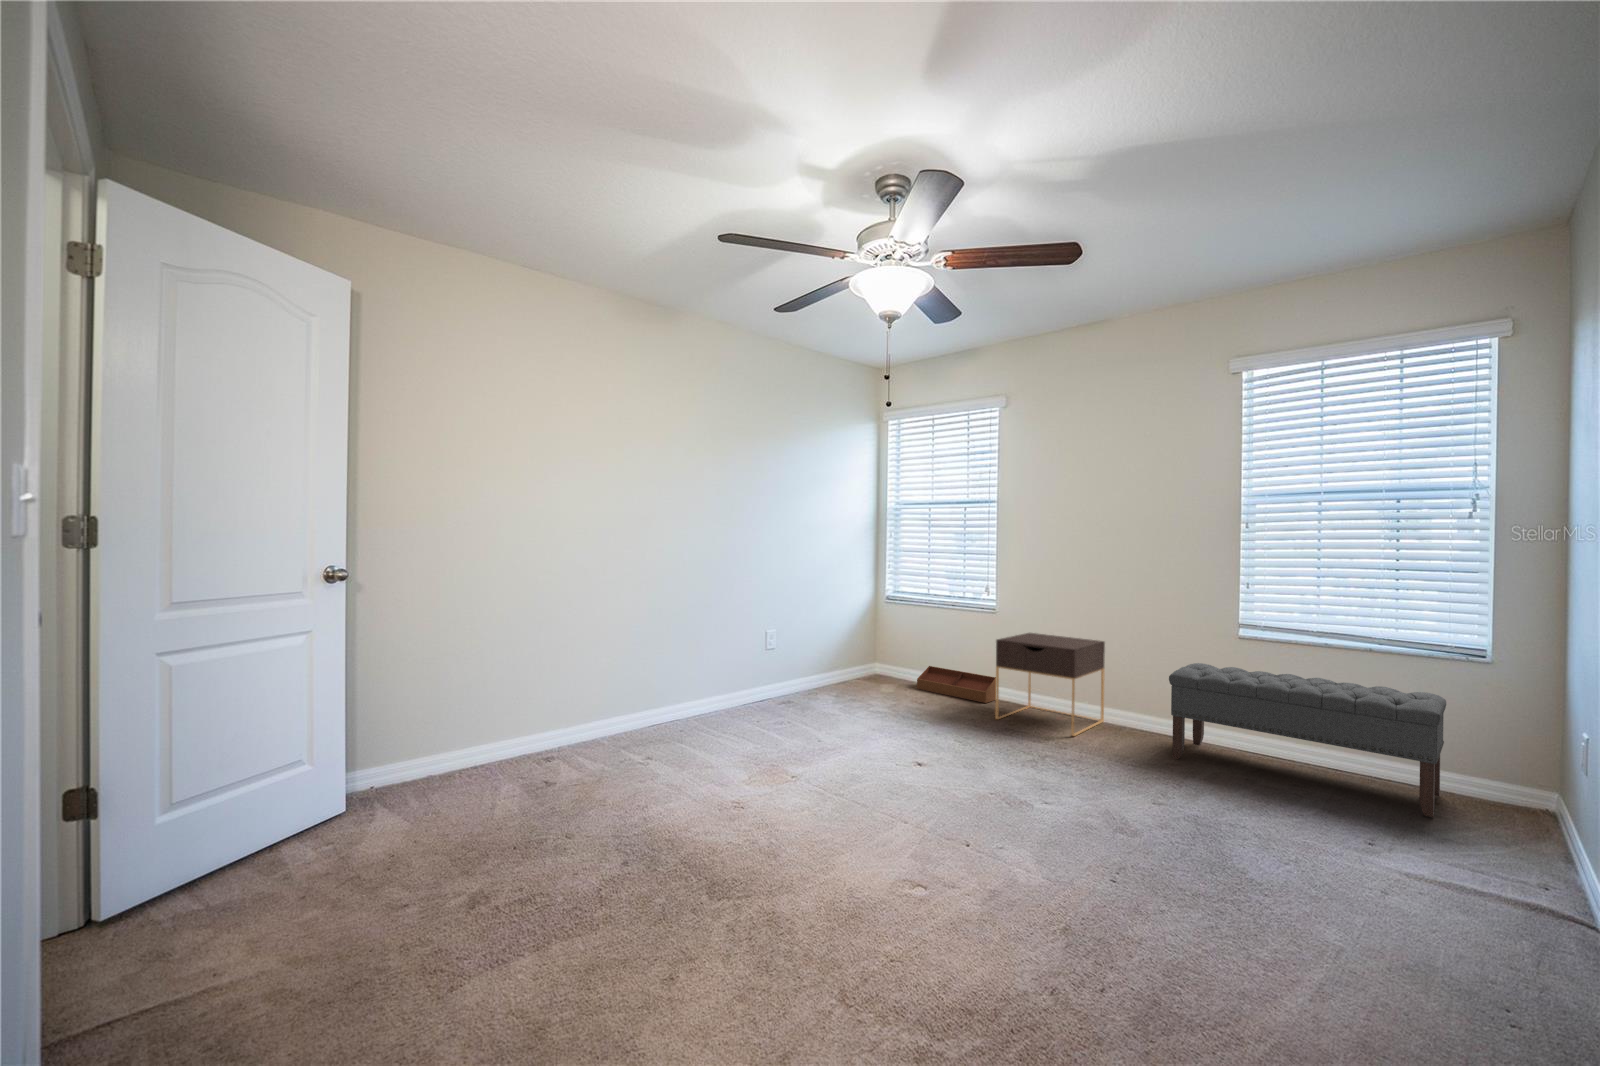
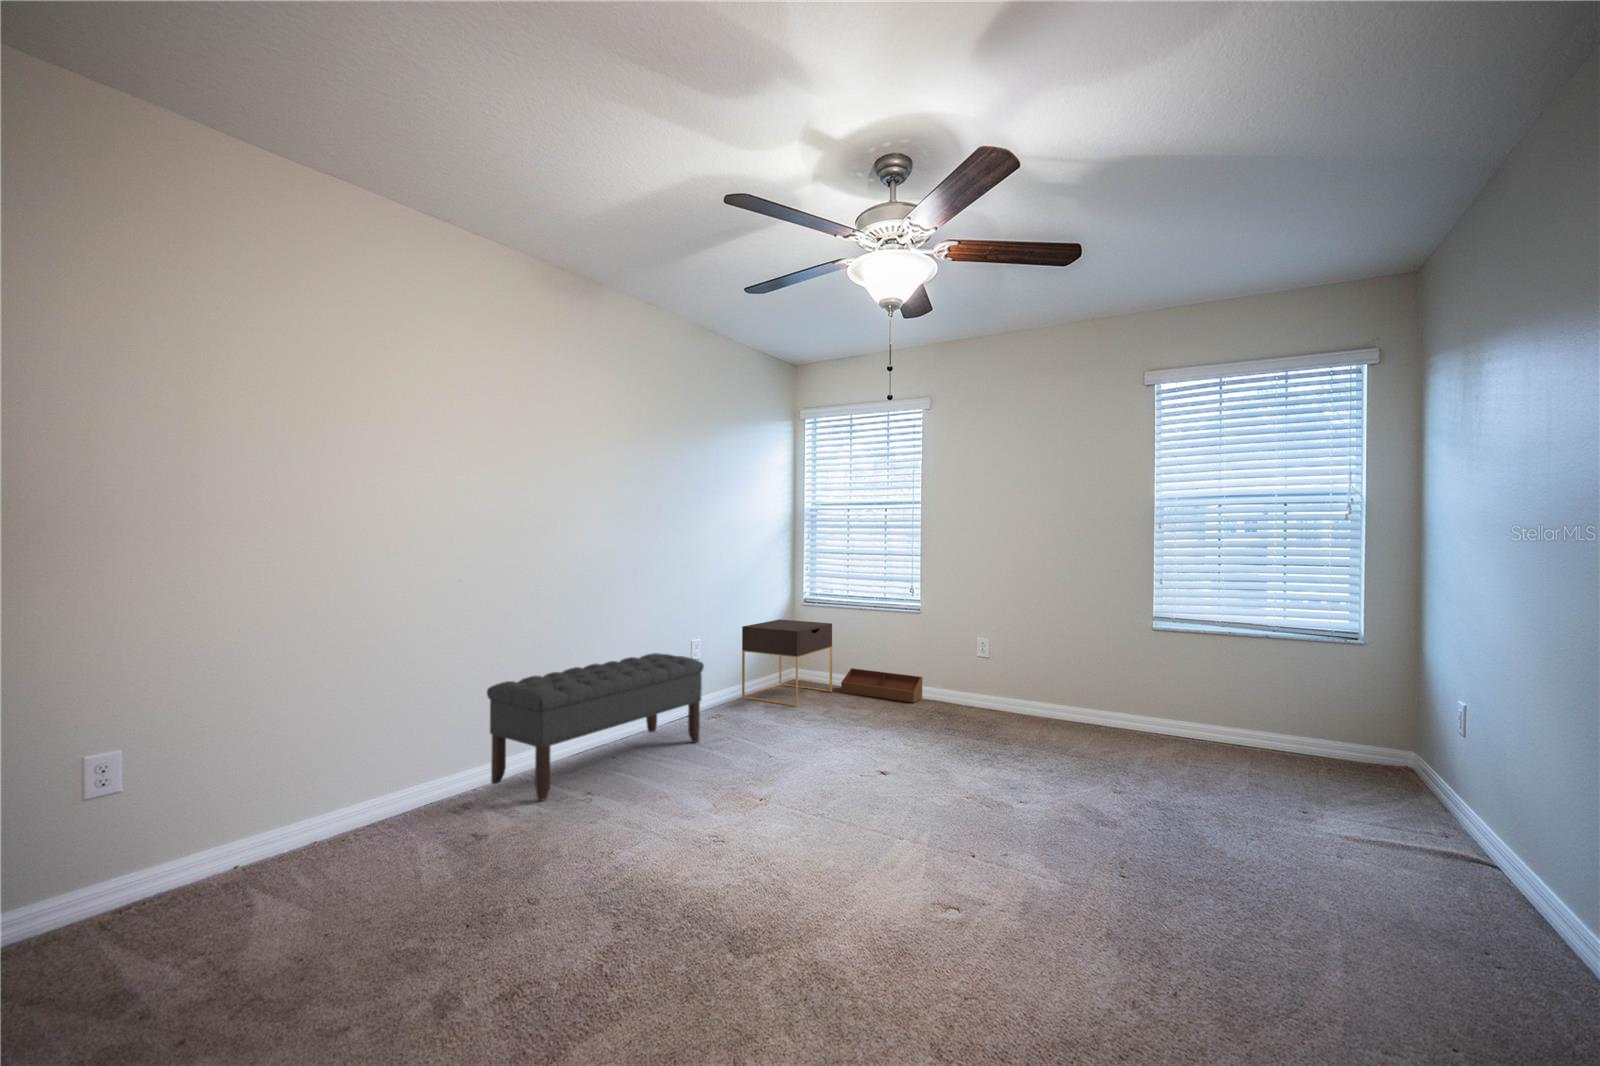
nightstand: present [995,633,1105,736] -> present [742,619,832,706]
bench: present [1169,663,1446,817] -> present [487,653,704,800]

